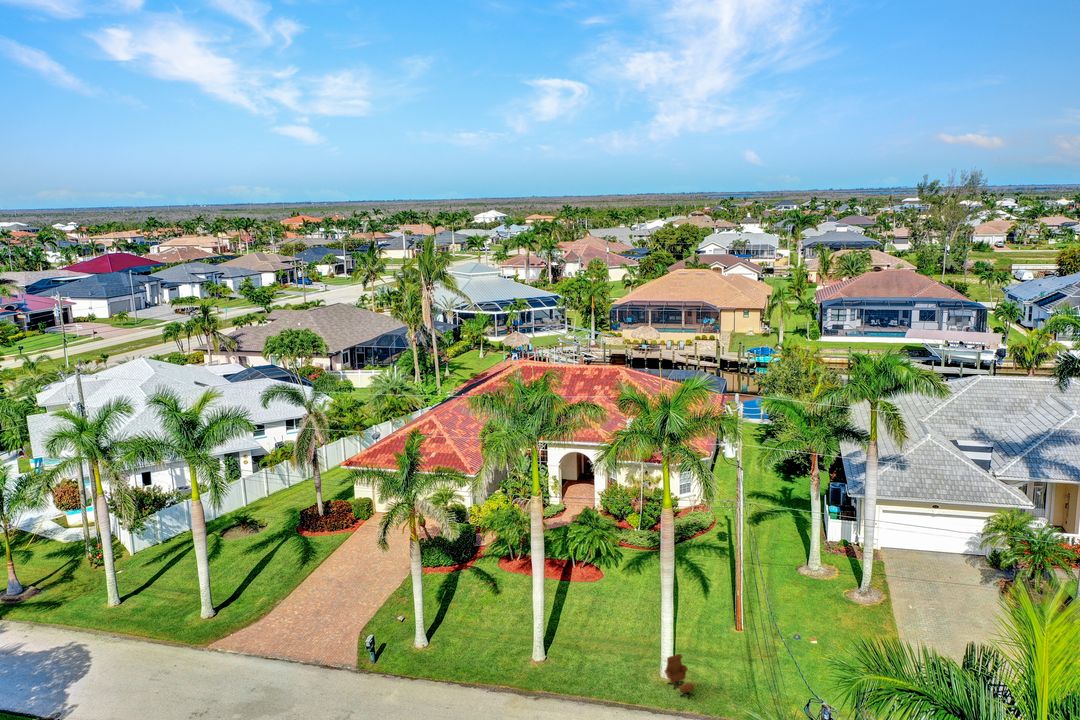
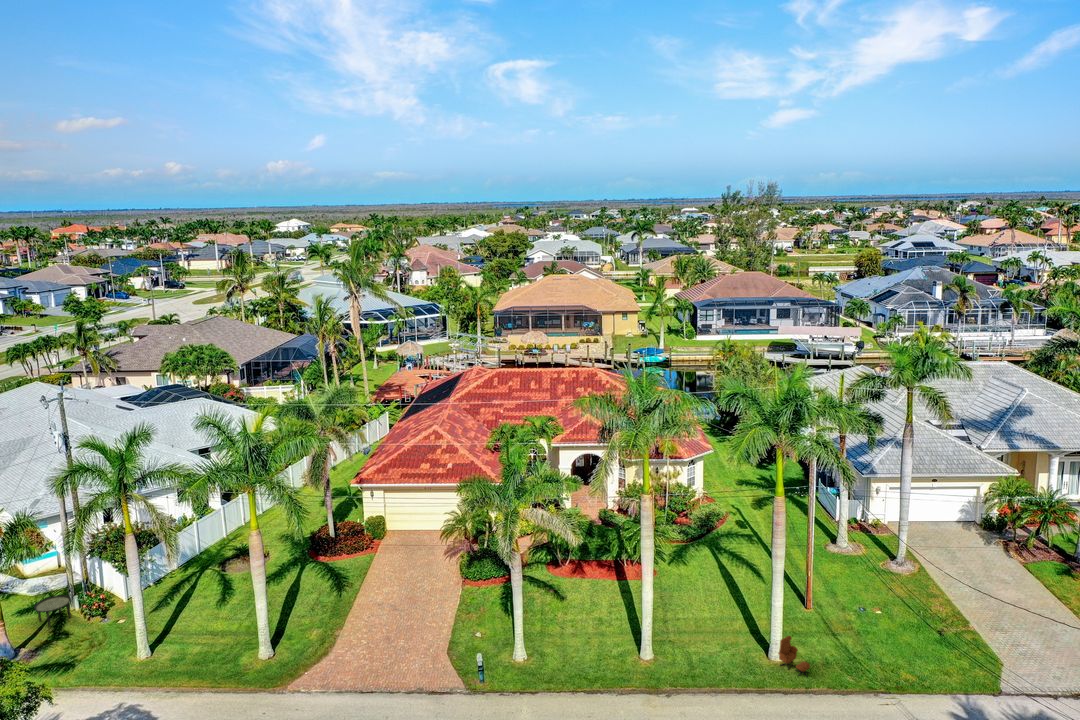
round table: none [53,544,84,571] -> present [34,595,71,627]

